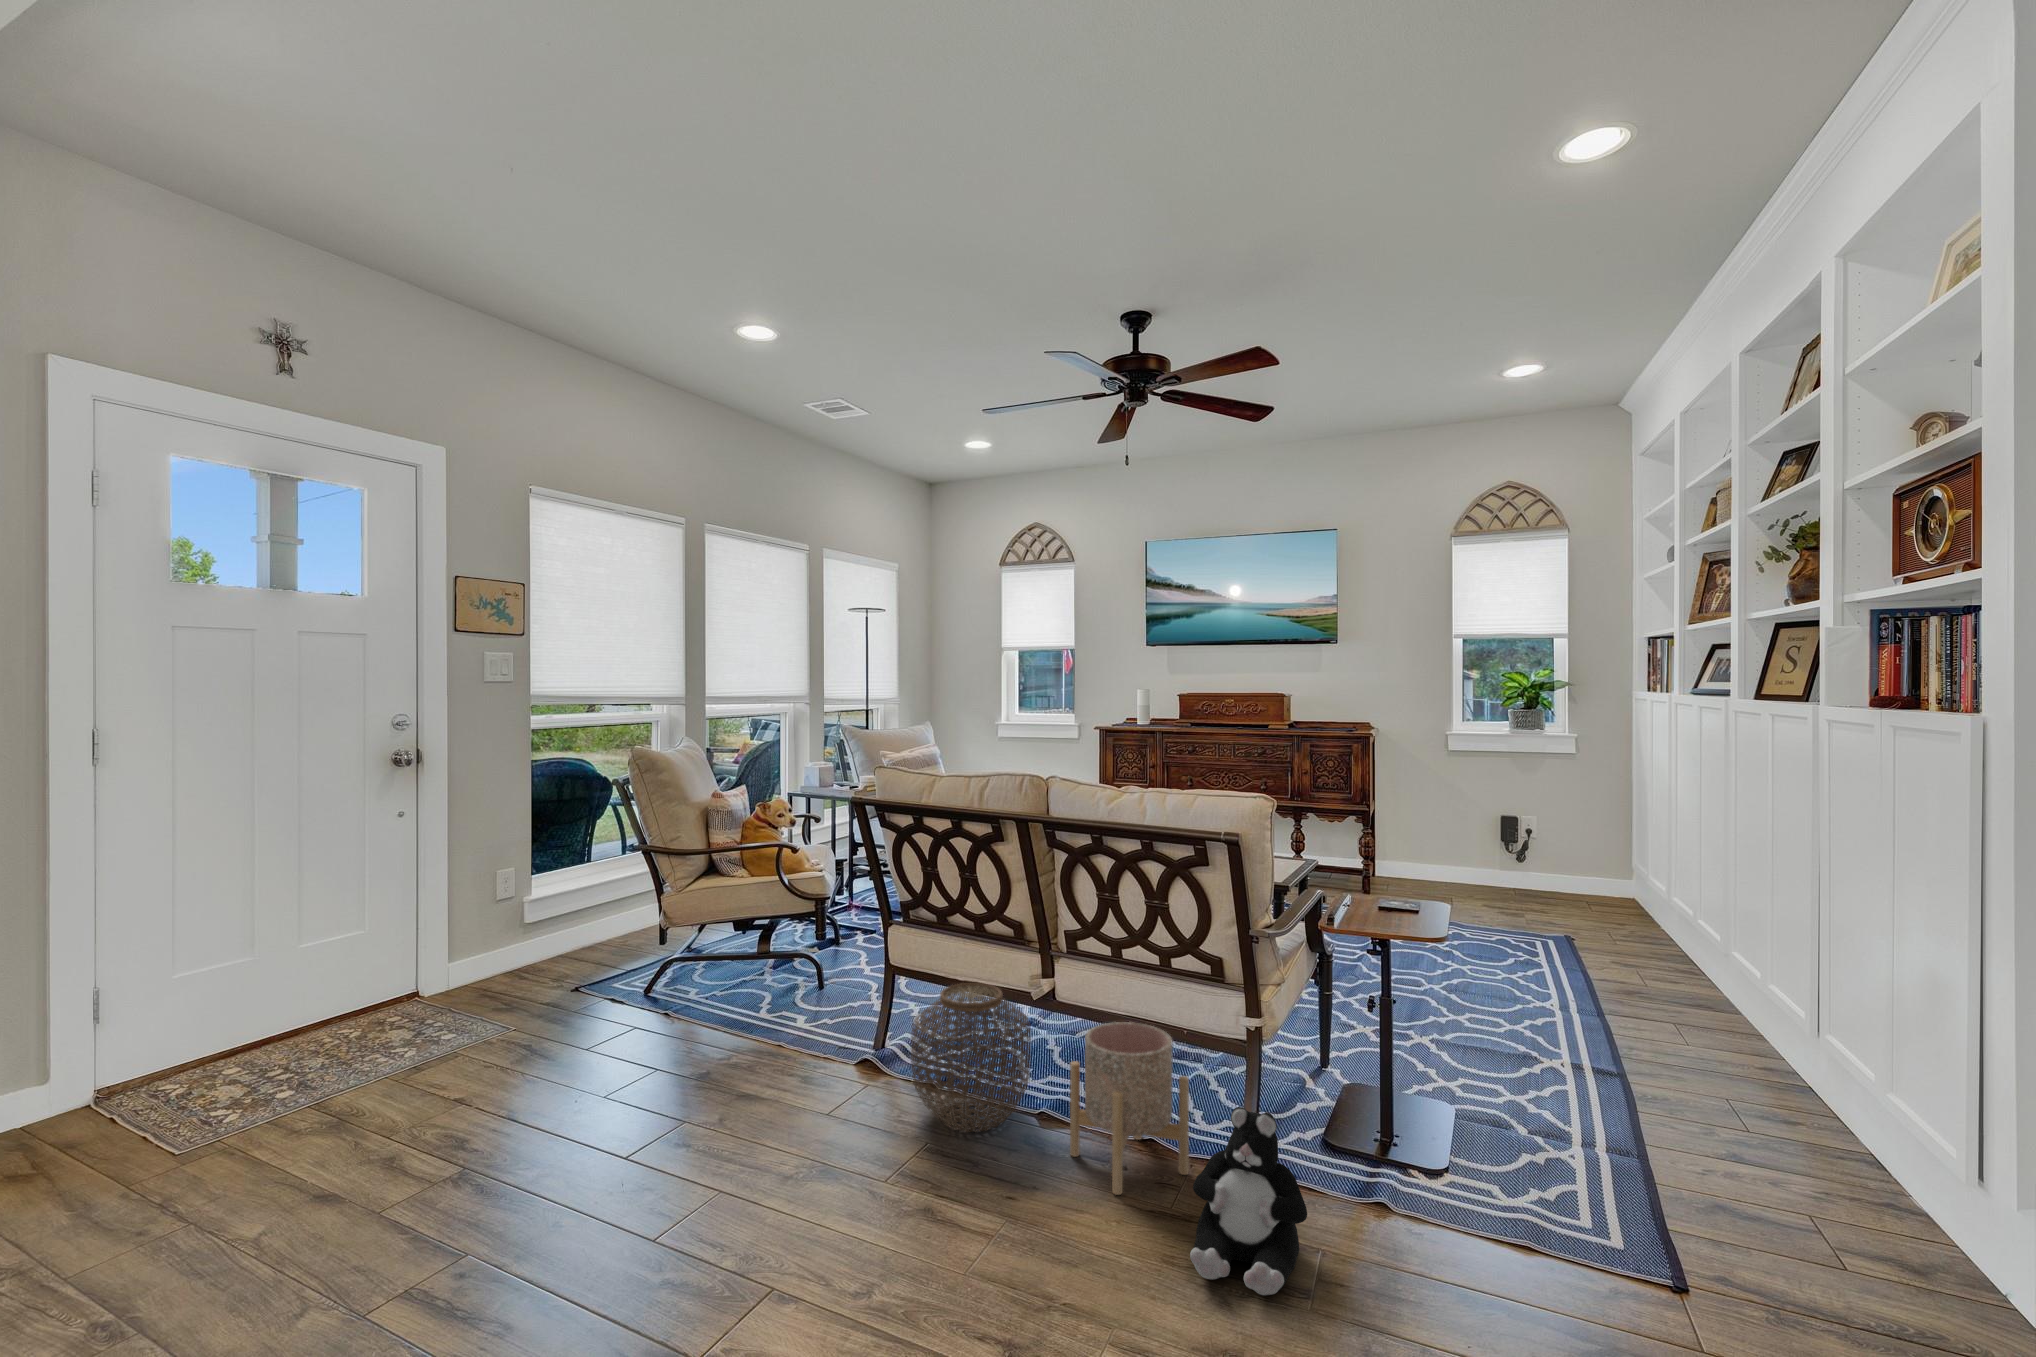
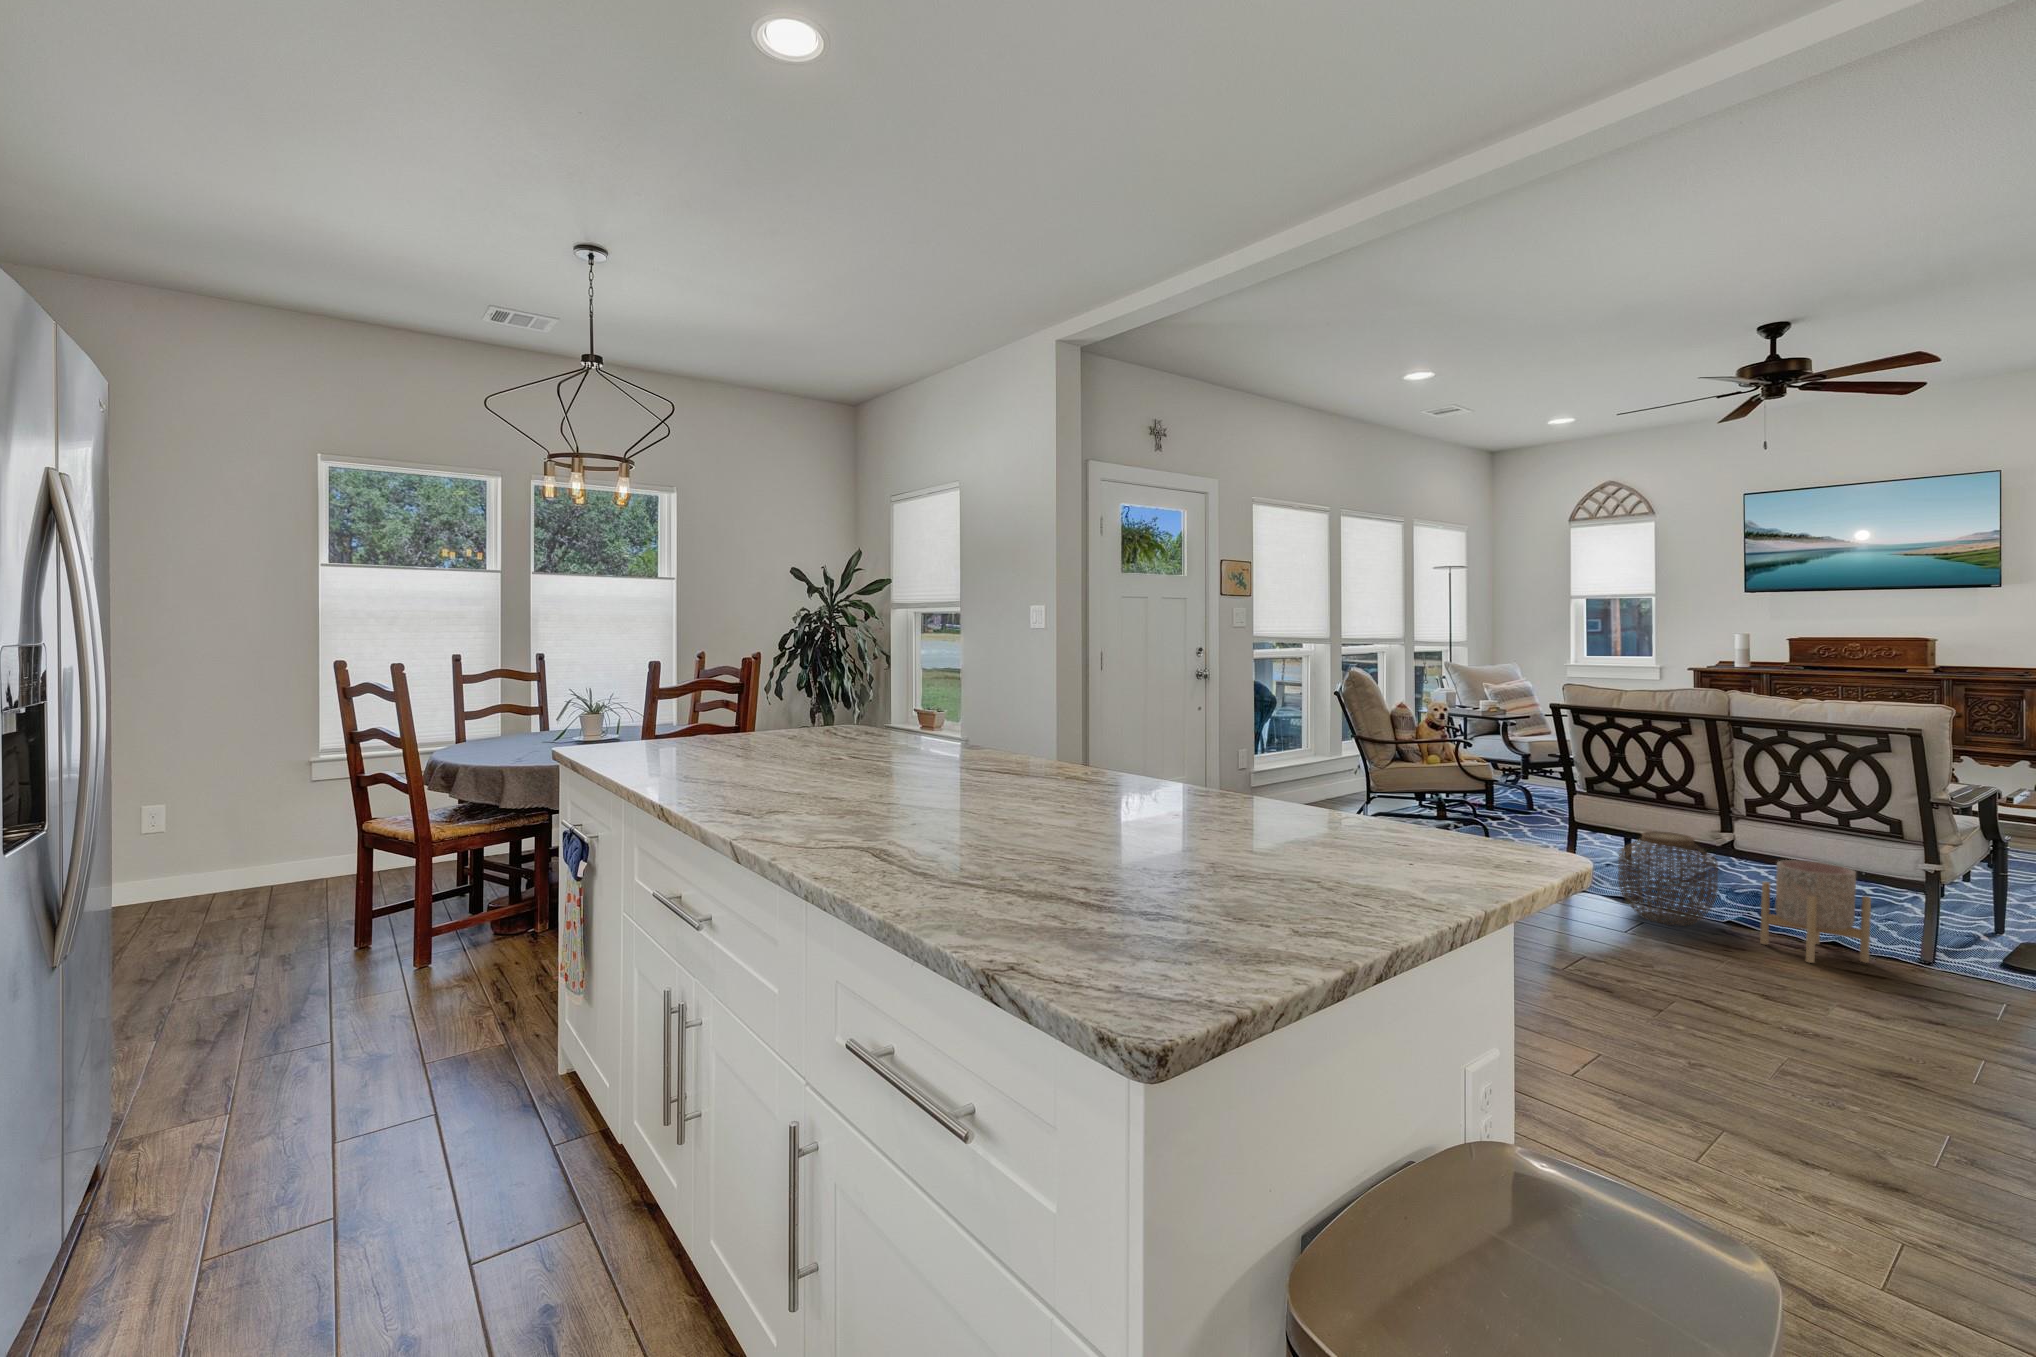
plush toy: present [1190,1107,1307,1296] -> none [1885,904,1990,1011]

